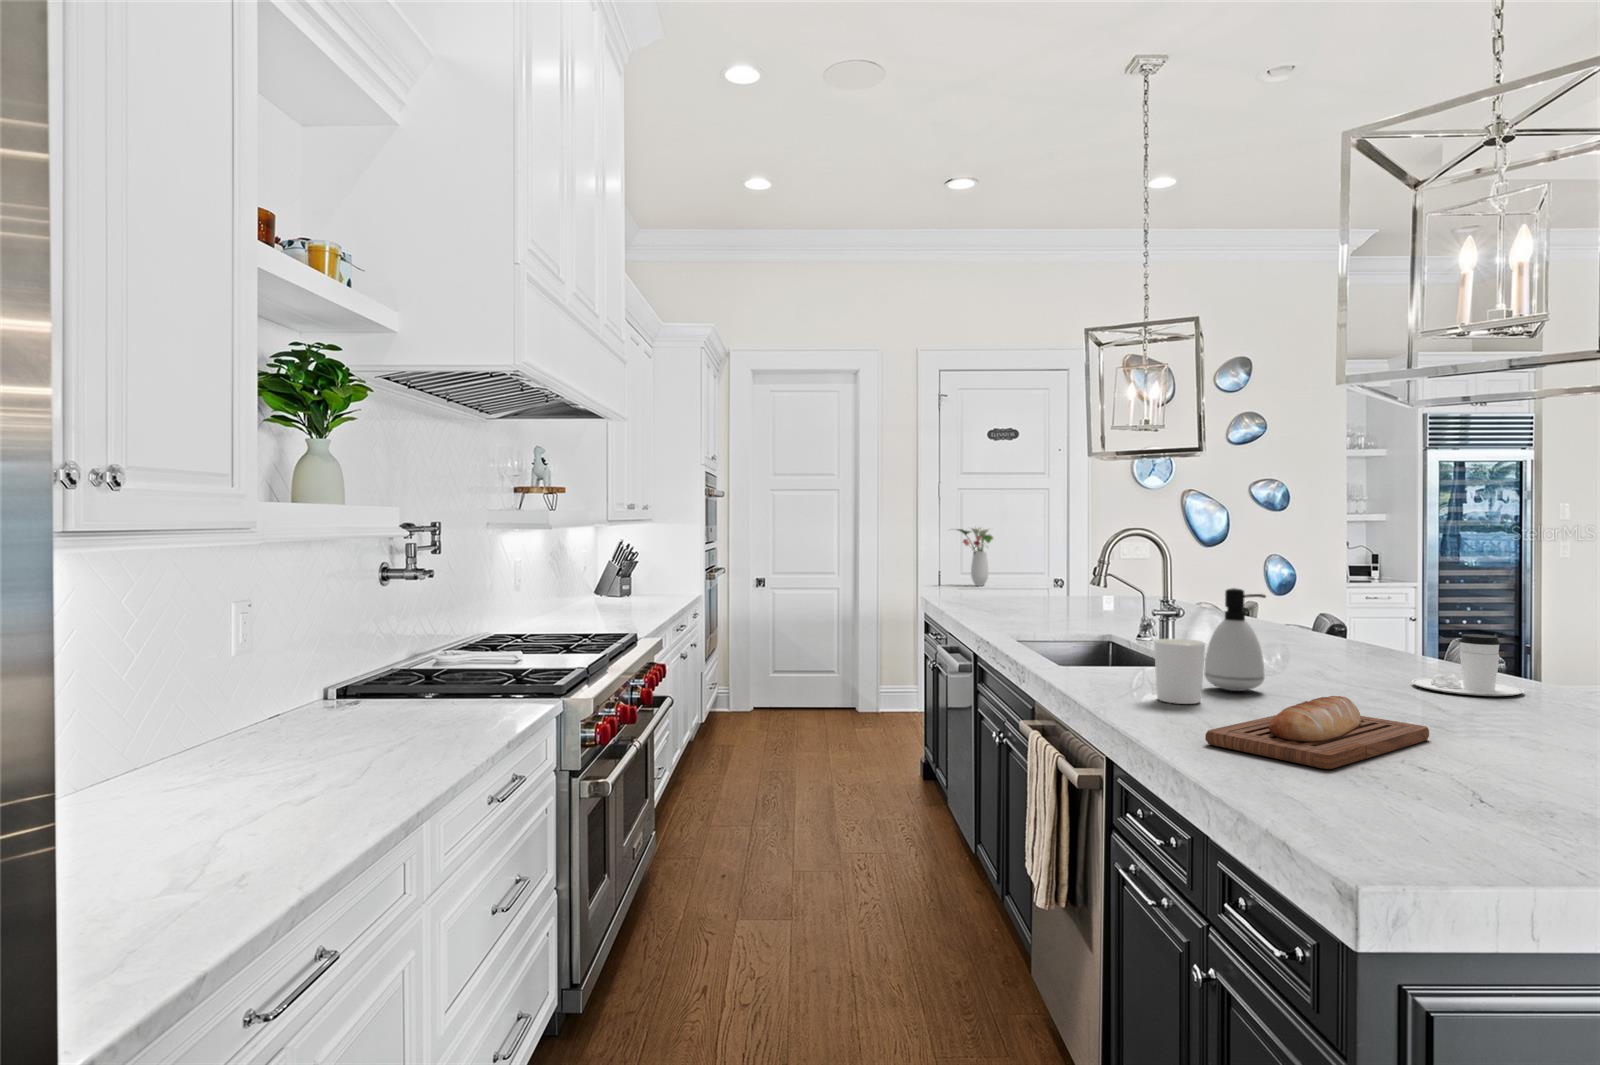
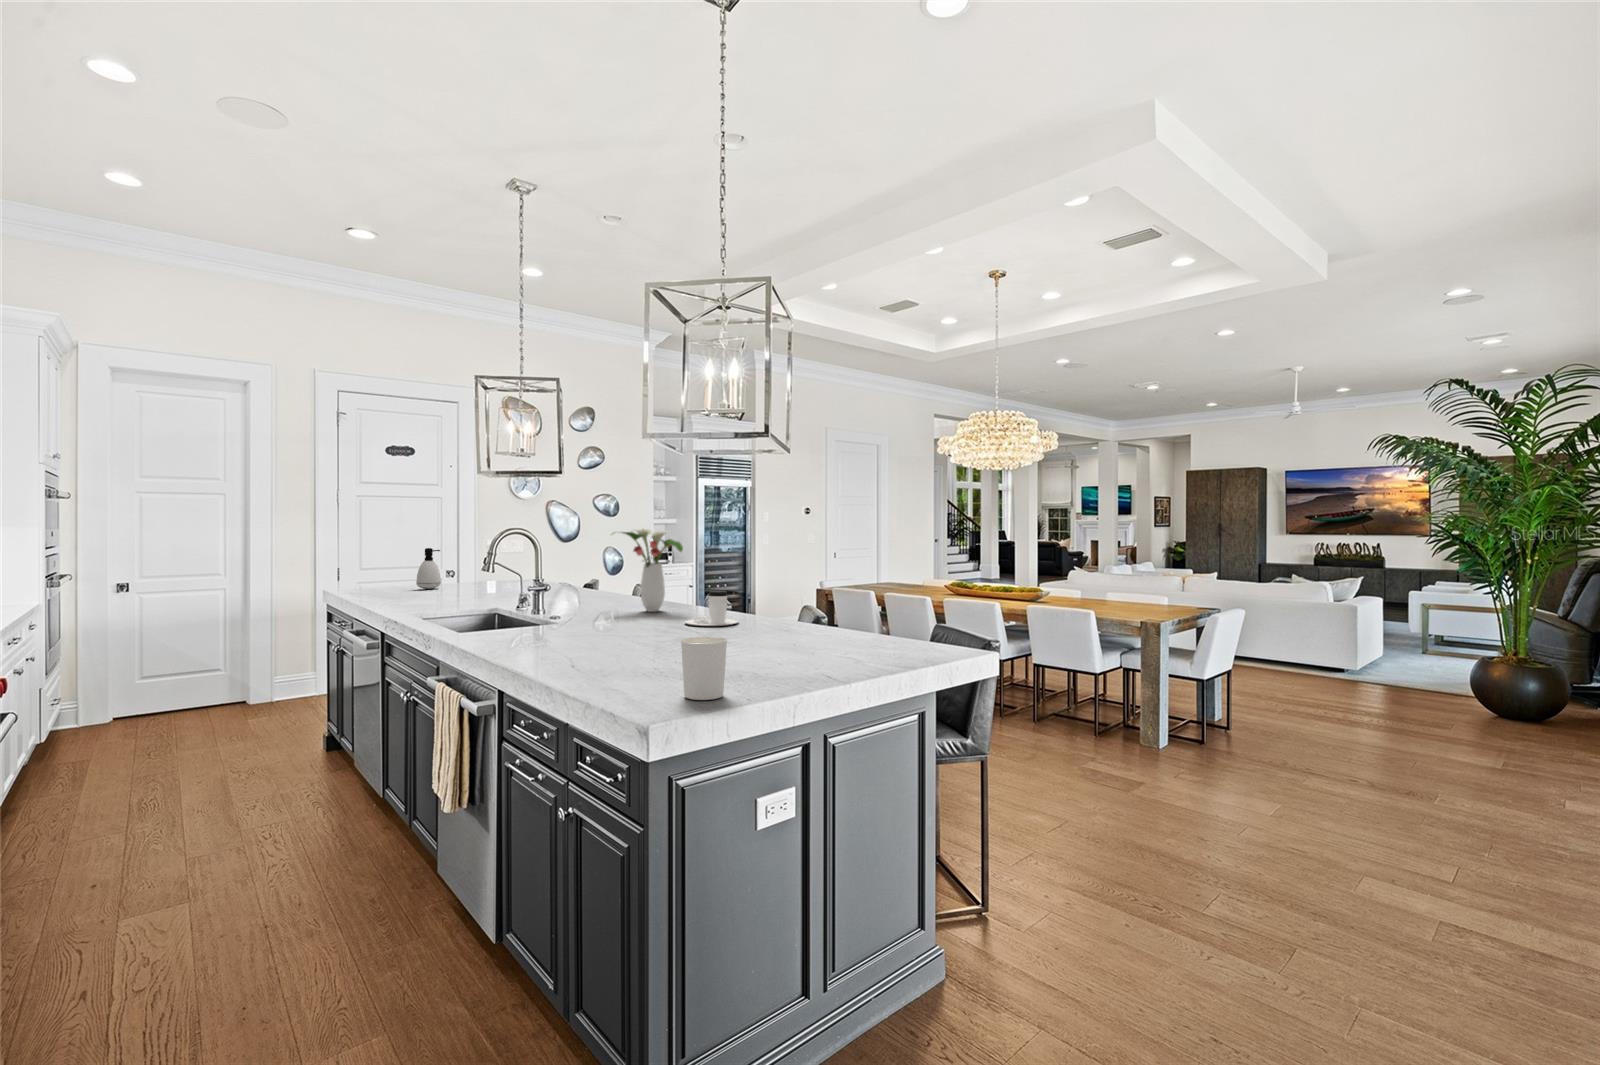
flower arrangement: present [958,527,993,586] -> present [612,529,683,612]
soap dispenser: present [1204,588,1266,691] -> present [416,548,441,589]
candle holder: present [1154,639,1205,704] -> present [681,637,727,700]
bread loaf: present [1205,696,1429,769] -> none [566,632,690,673]

